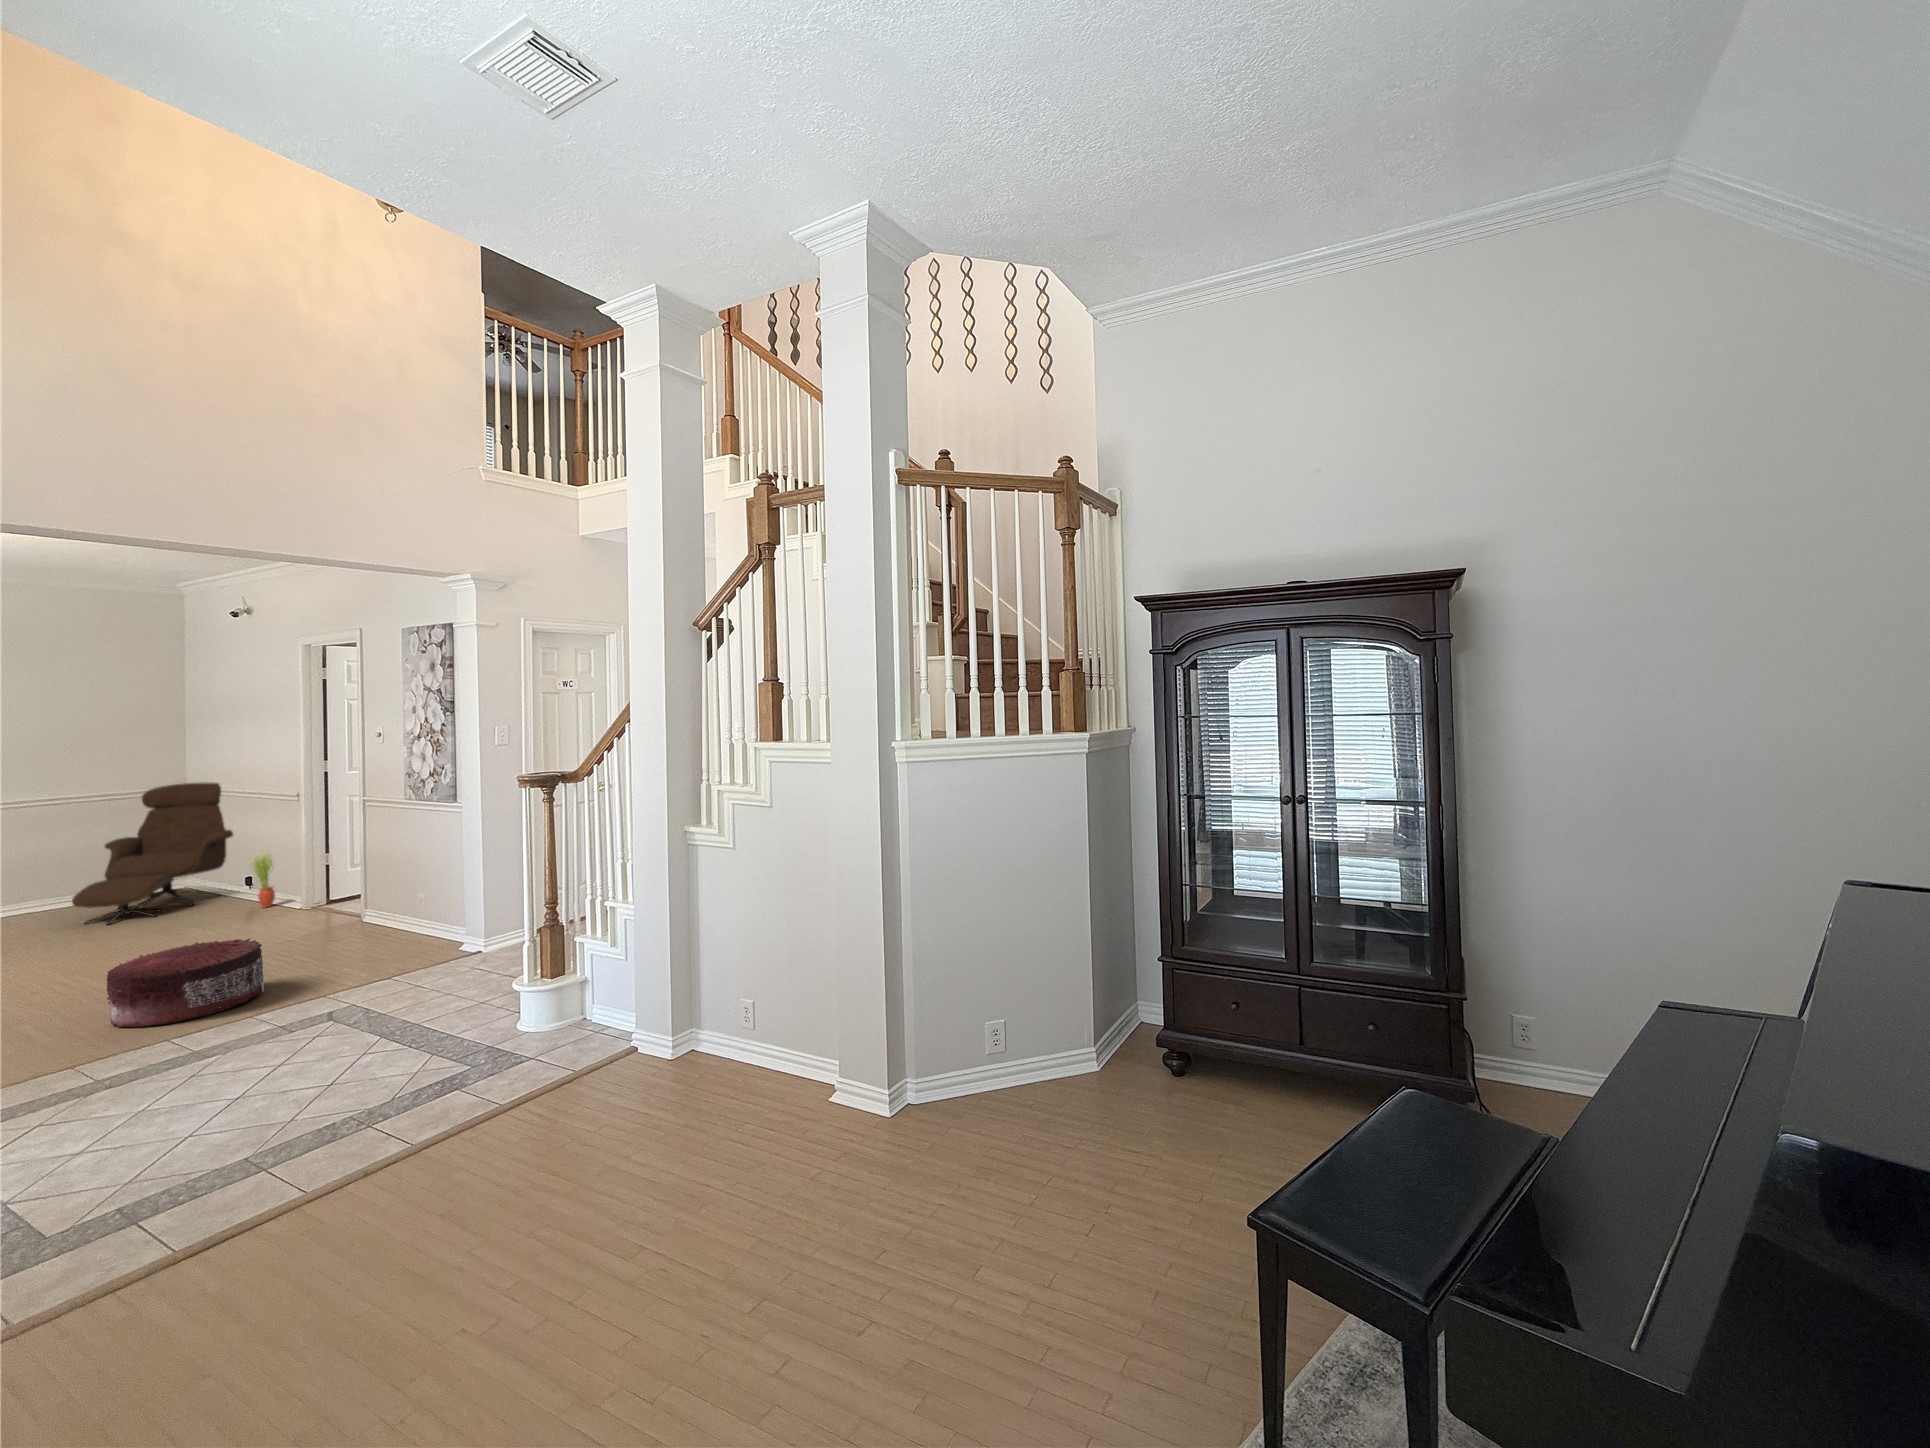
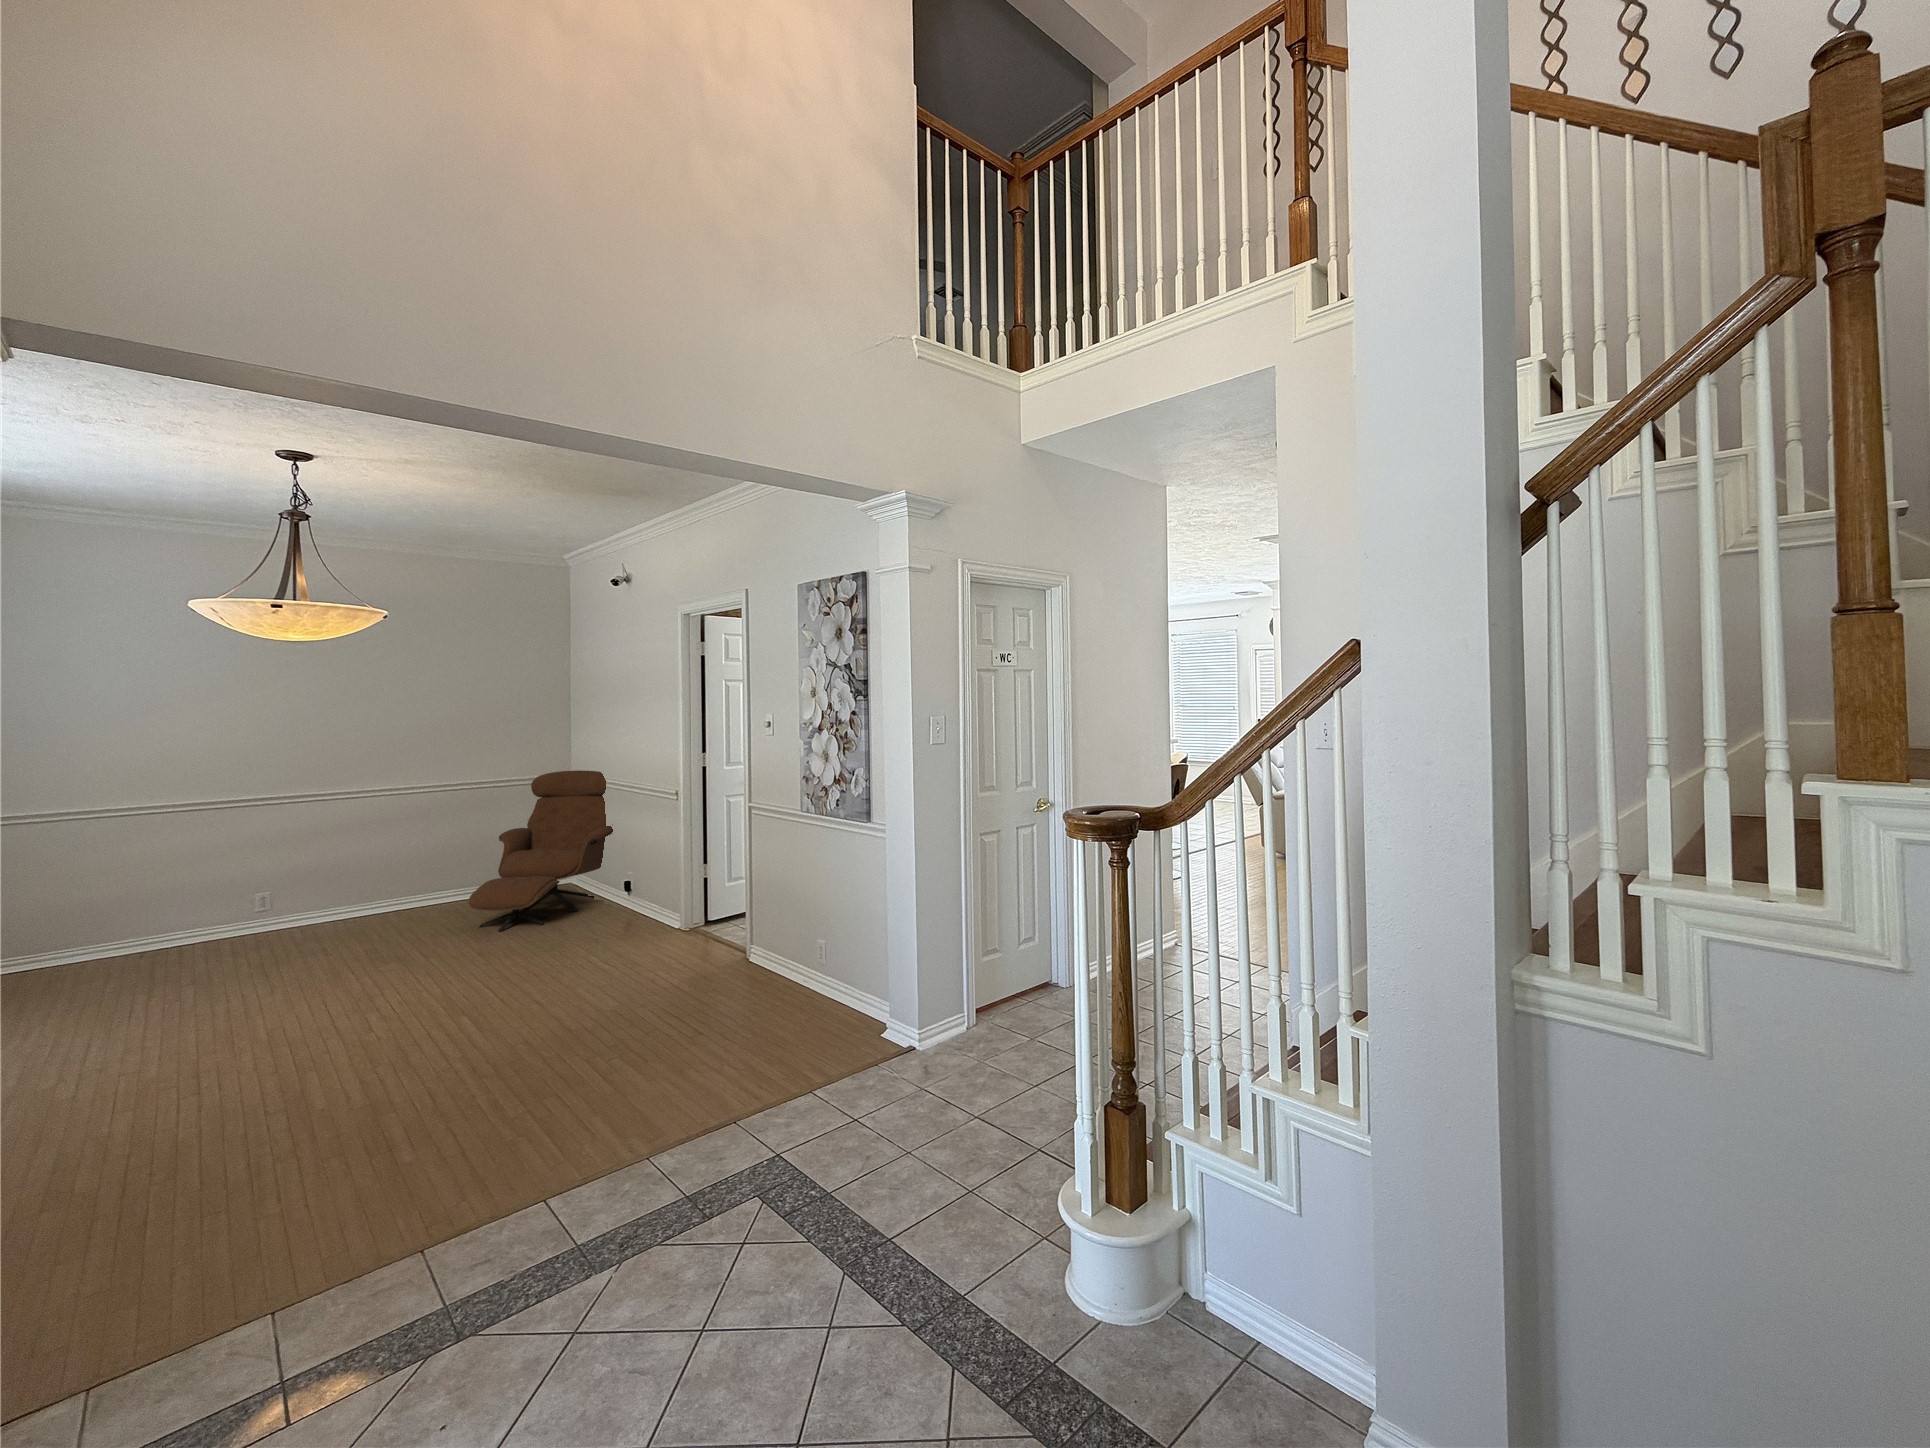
potted plant: present [252,851,275,908] -> none [629,855,654,924]
pouf: present [107,939,264,1027] -> none [484,1009,664,1150]

